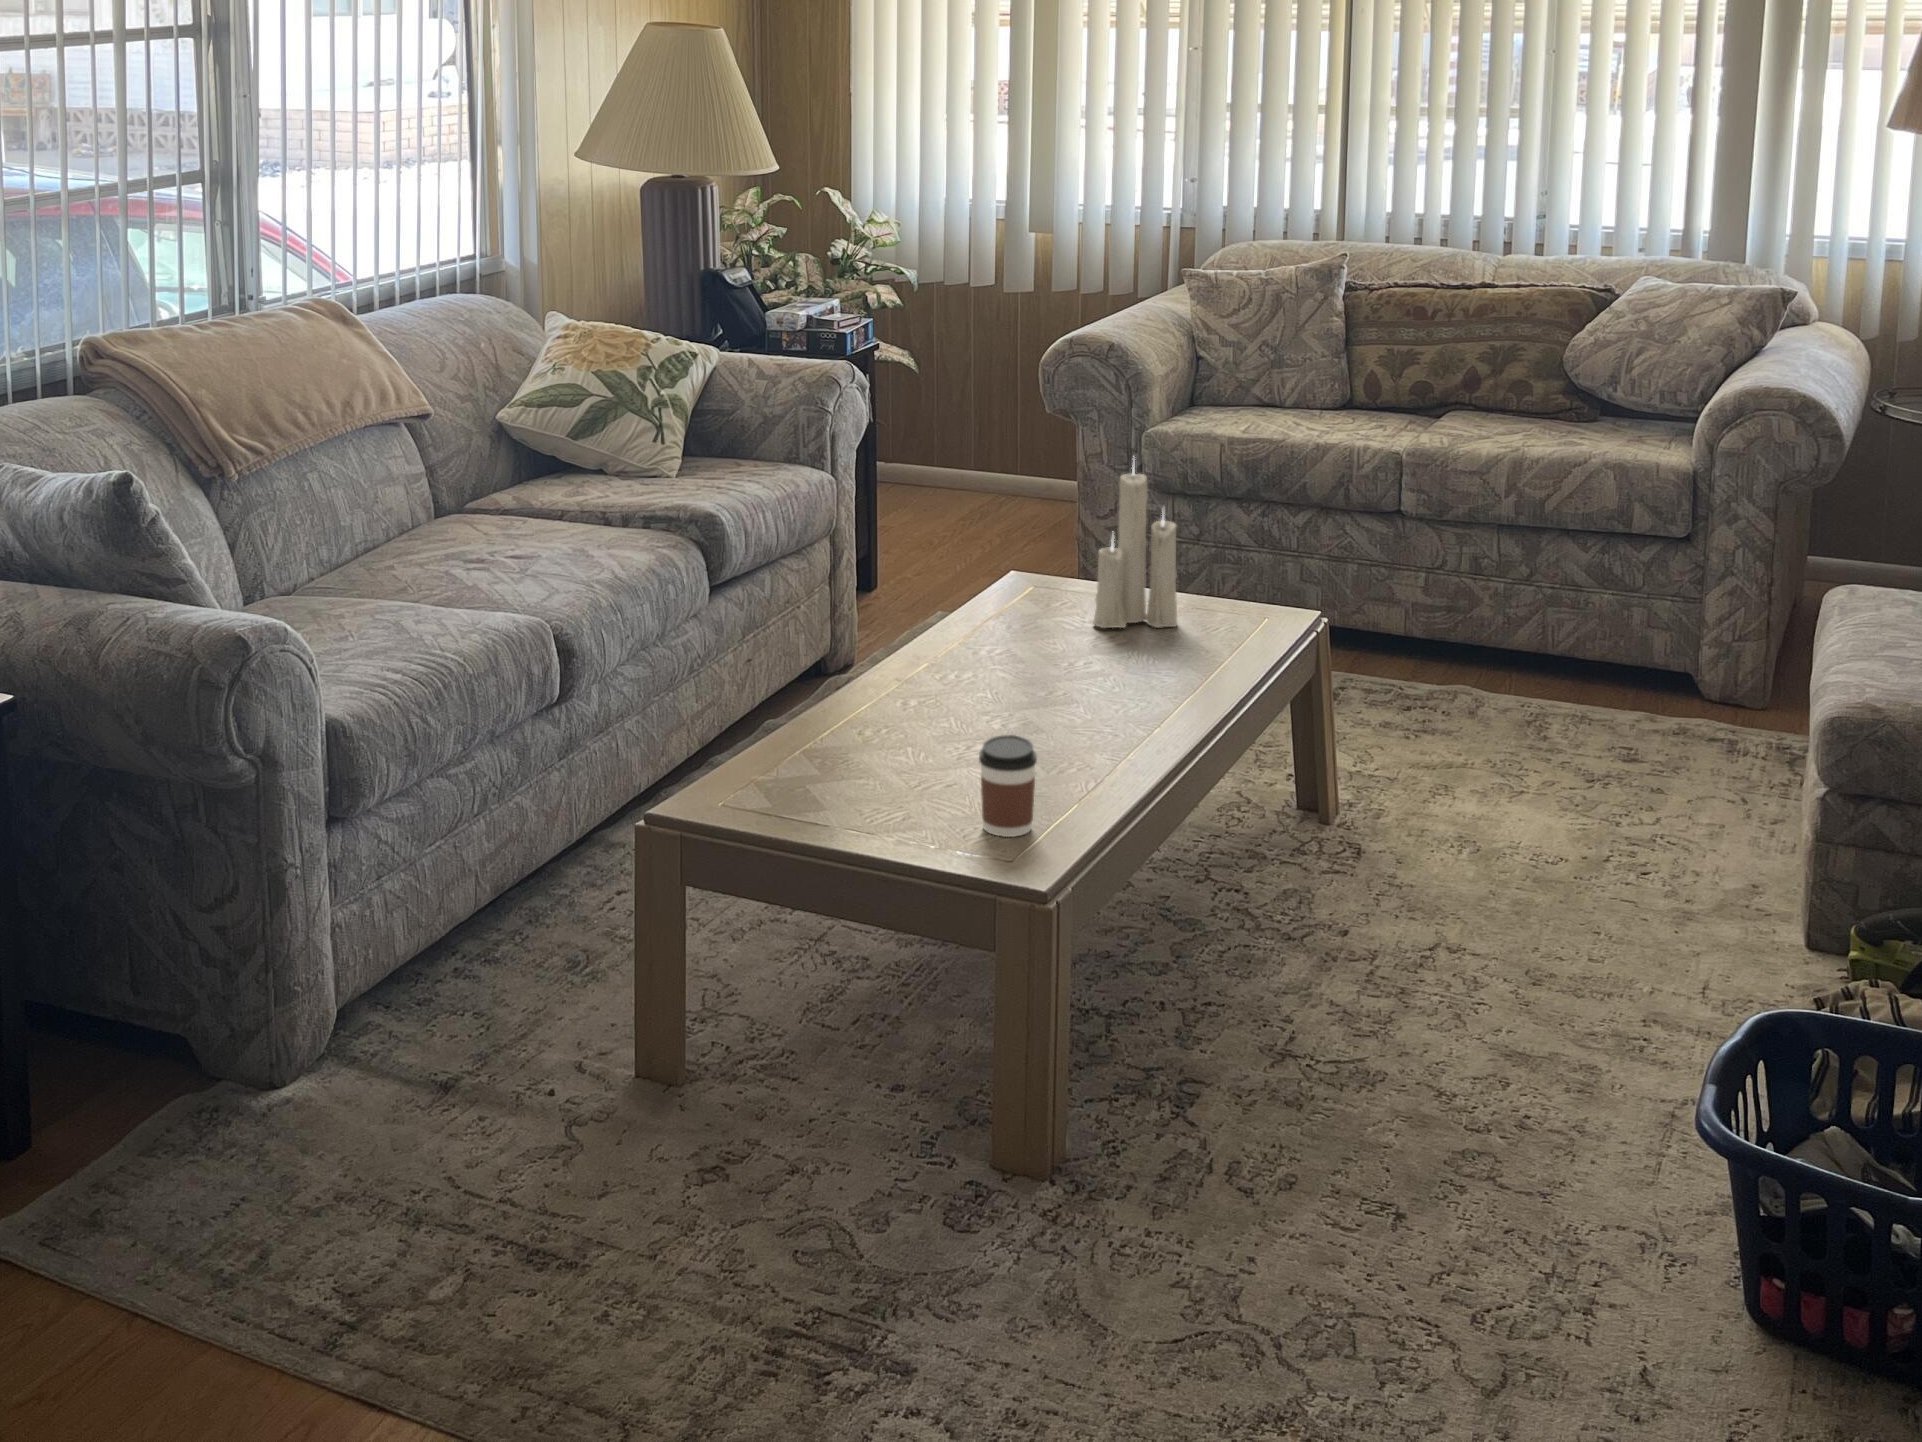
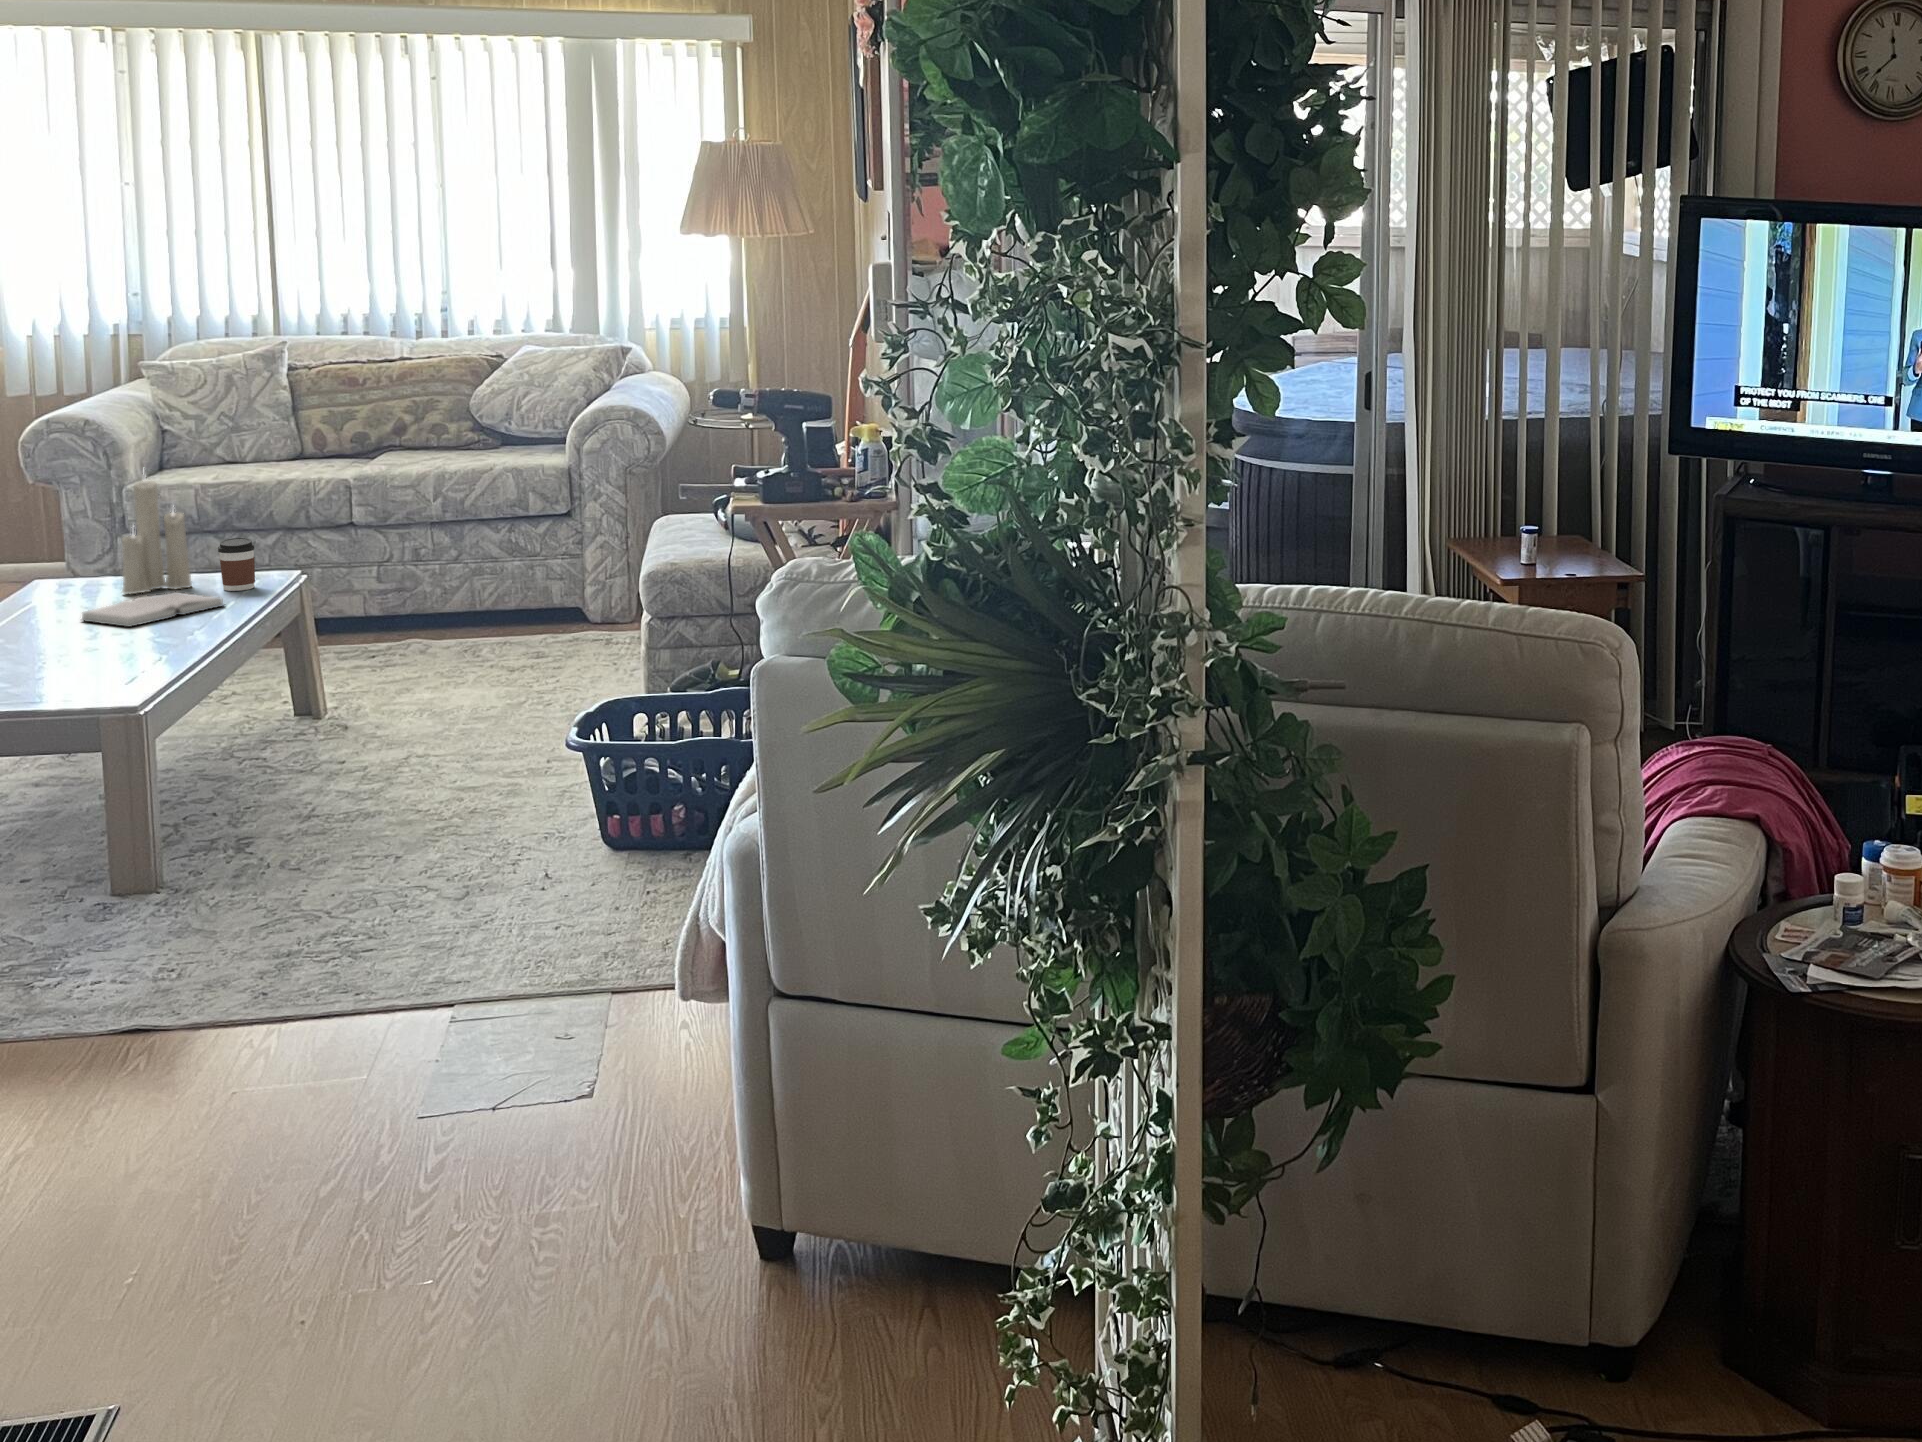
hardback book: none [1030,640,1208,700] -> present [82,592,224,627]
coffee cup: present [979,735,1037,837] -> present [218,538,255,591]

